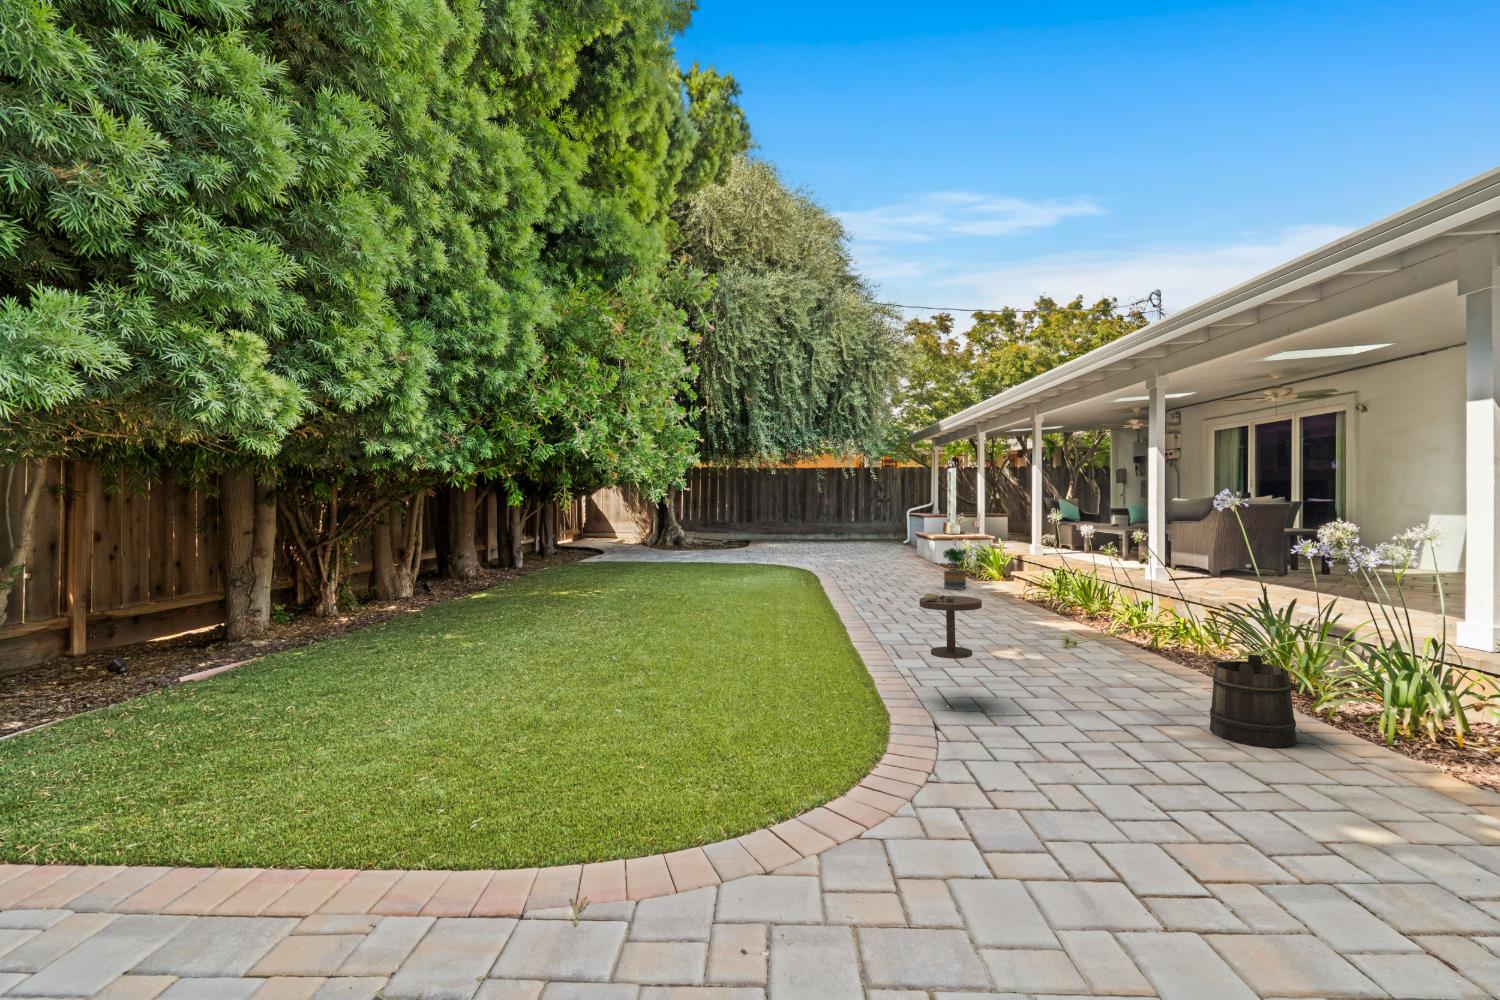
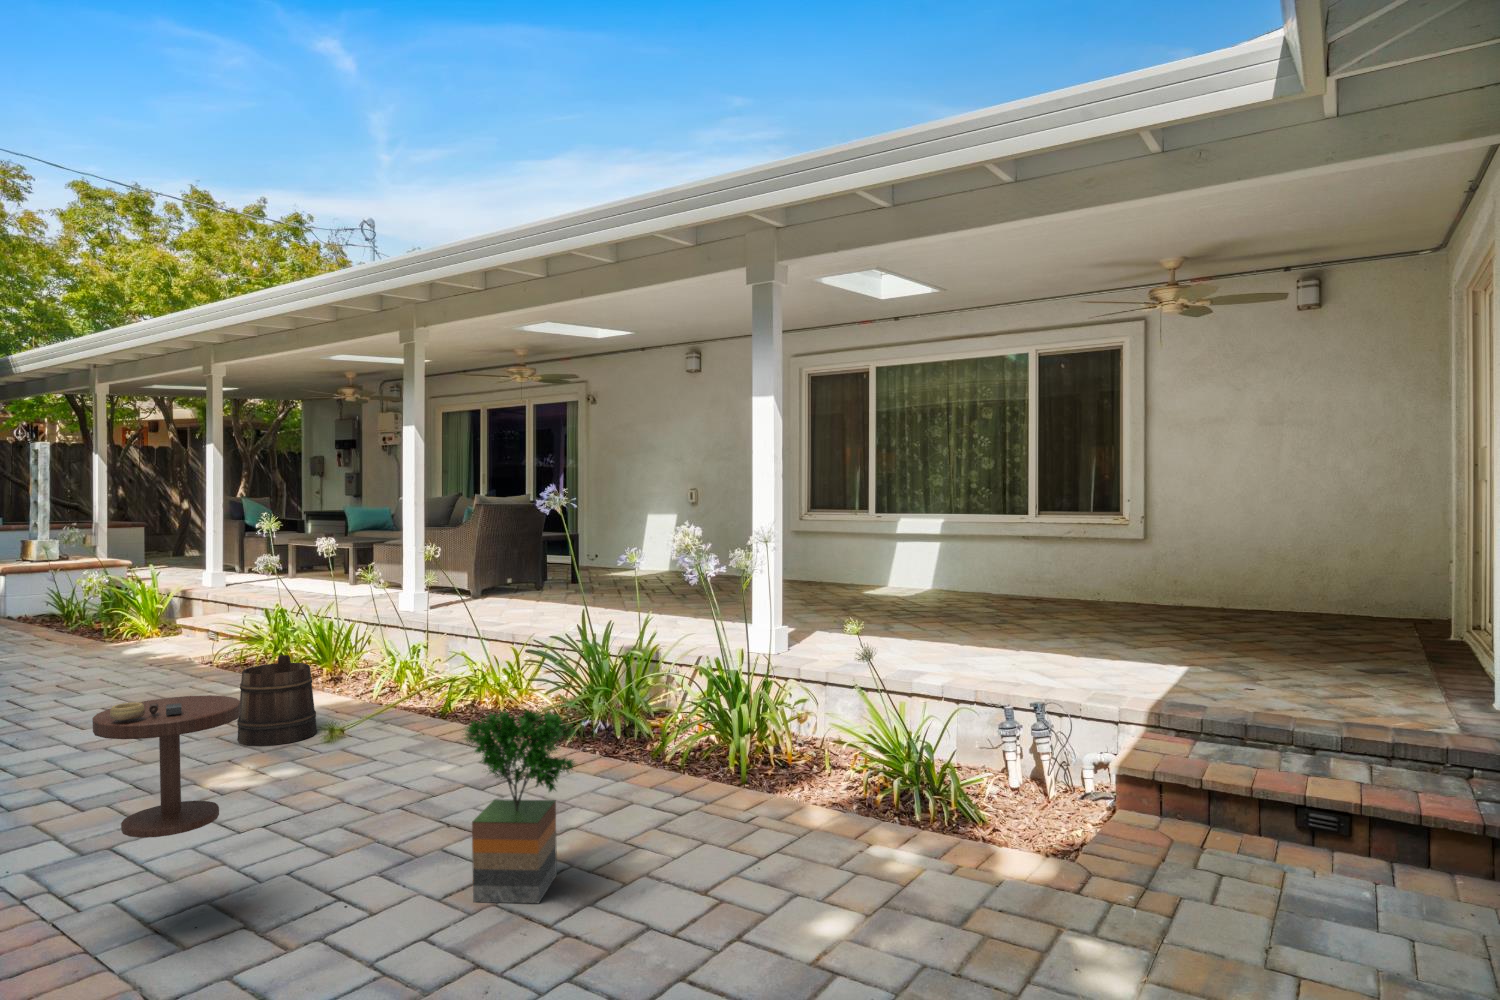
potted tree: present [943,548,969,590] -> present [464,710,575,903]
bucket: present [1210,654,1297,747] -> present [237,655,317,746]

